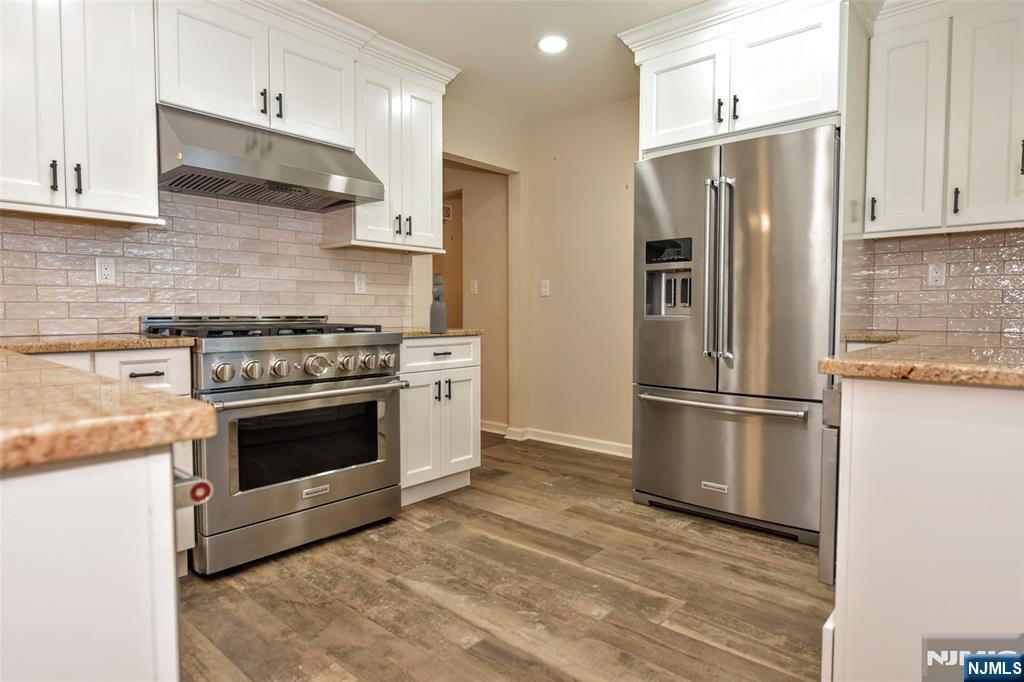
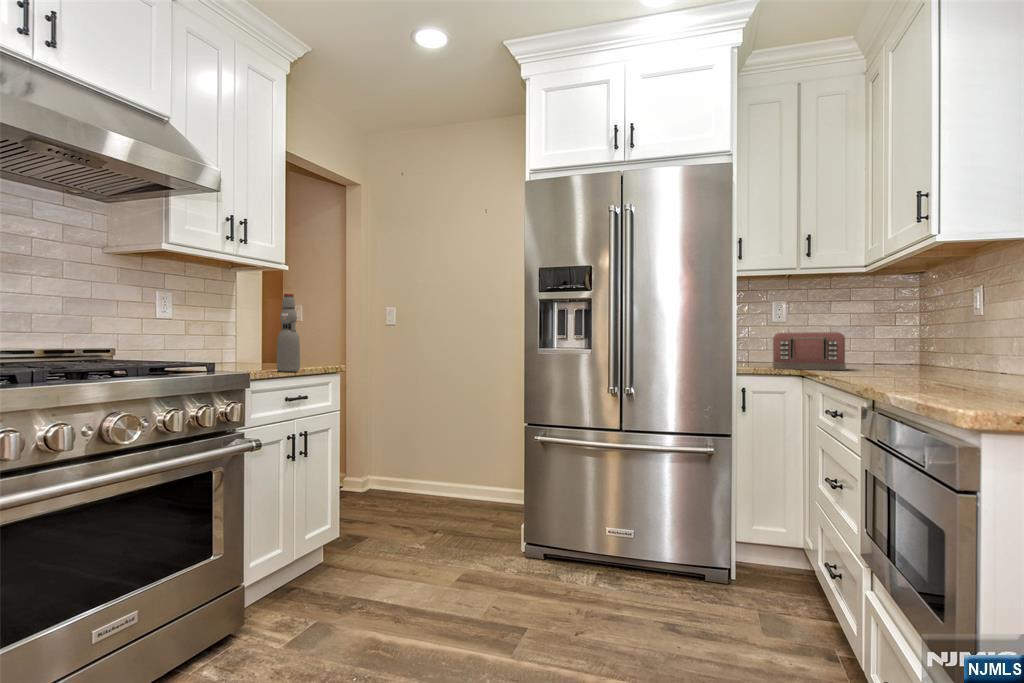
toaster: none [896,296,996,338] -> present [772,332,846,370]

